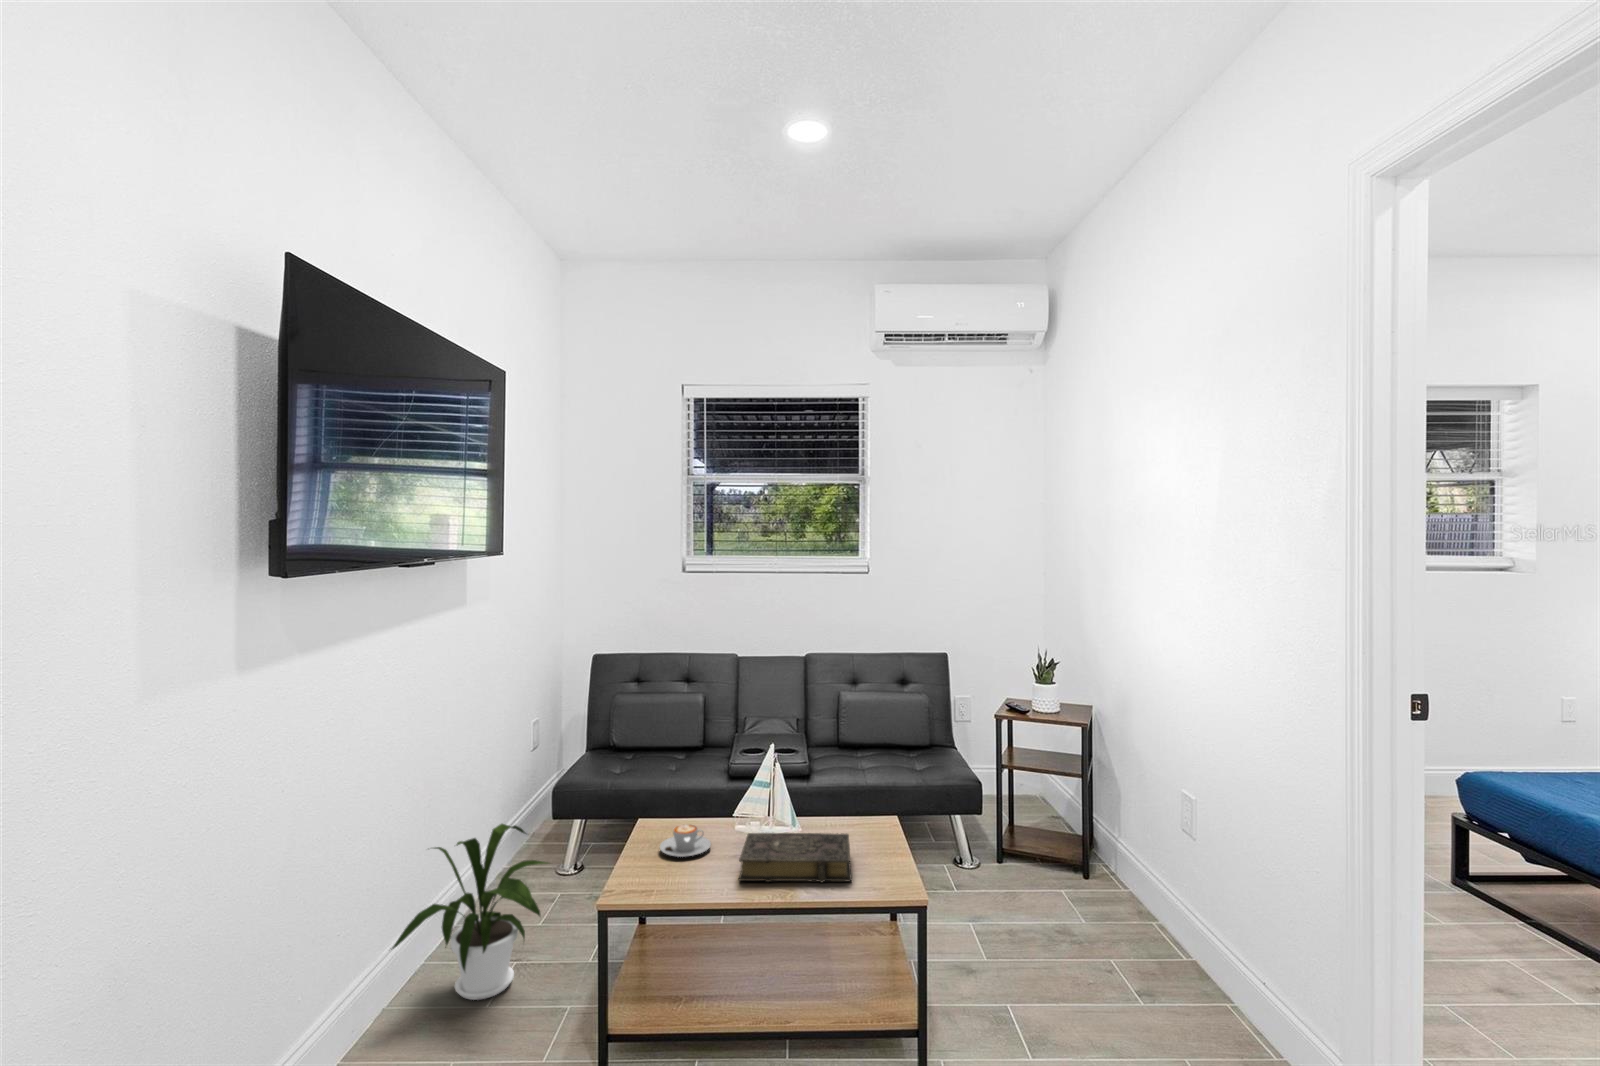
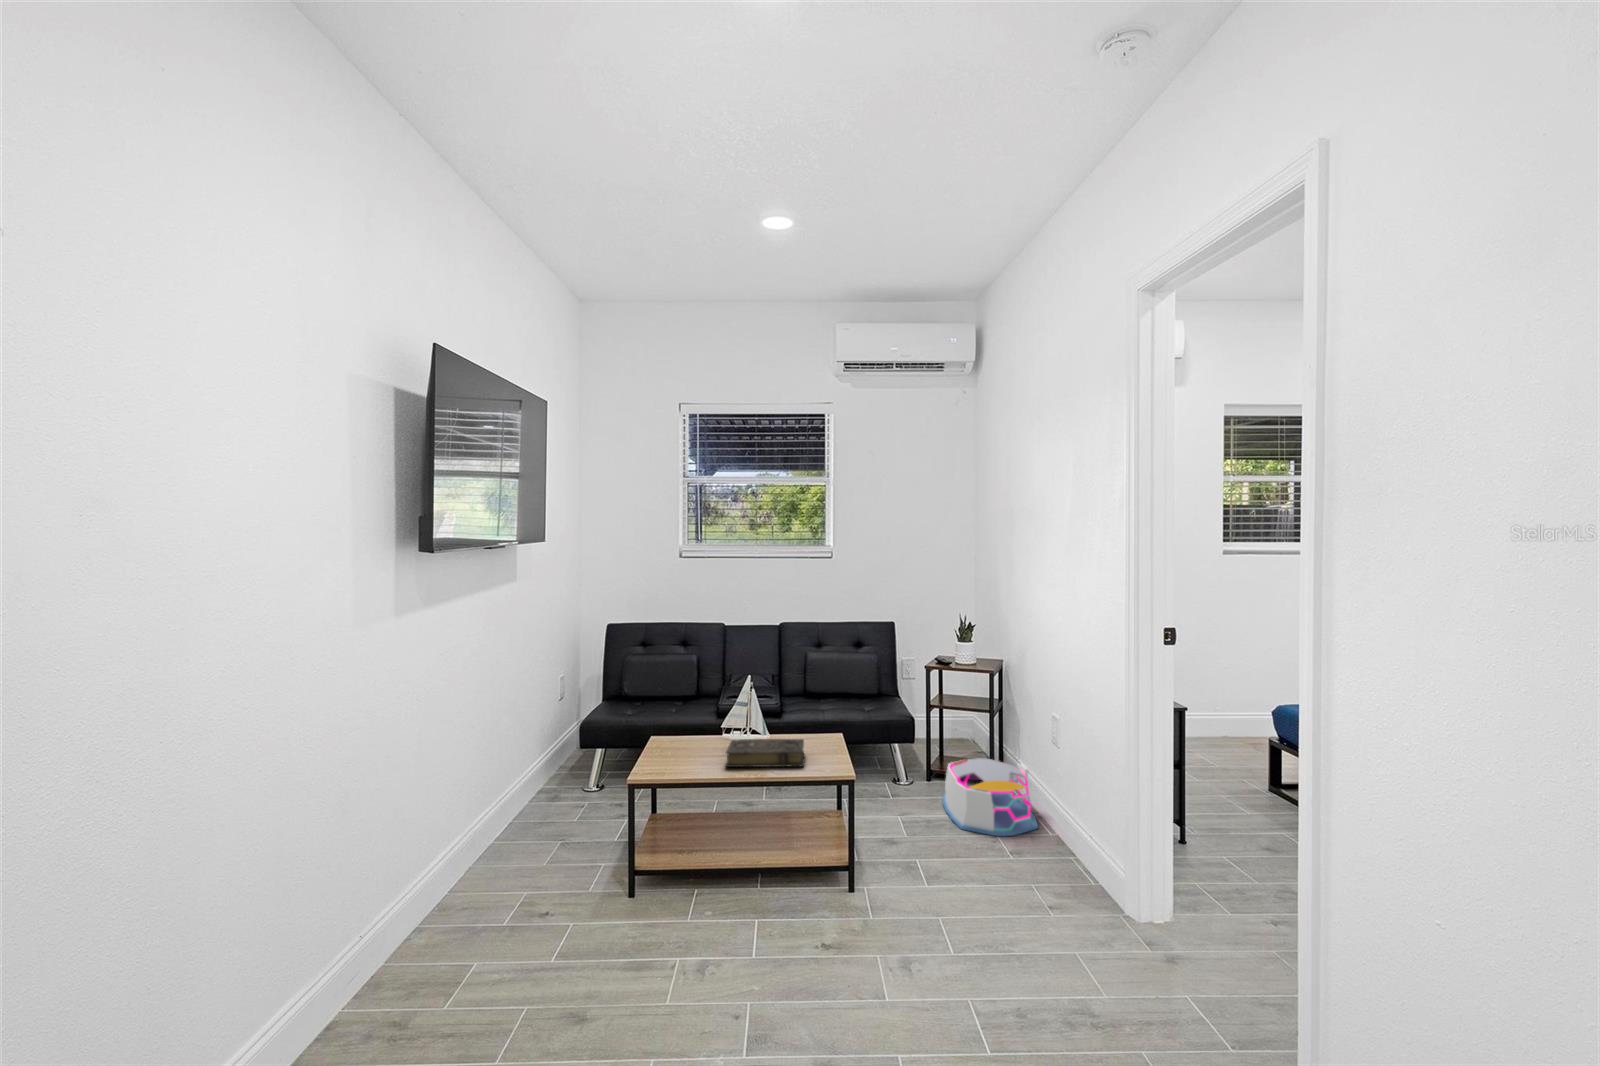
house plant: present [392,824,549,1000] -> none [478,738,589,860]
coffee cup: present [660,824,711,857] -> none [668,736,705,756]
storage bin: none [1022,838,1163,962] -> present [943,758,1038,836]

